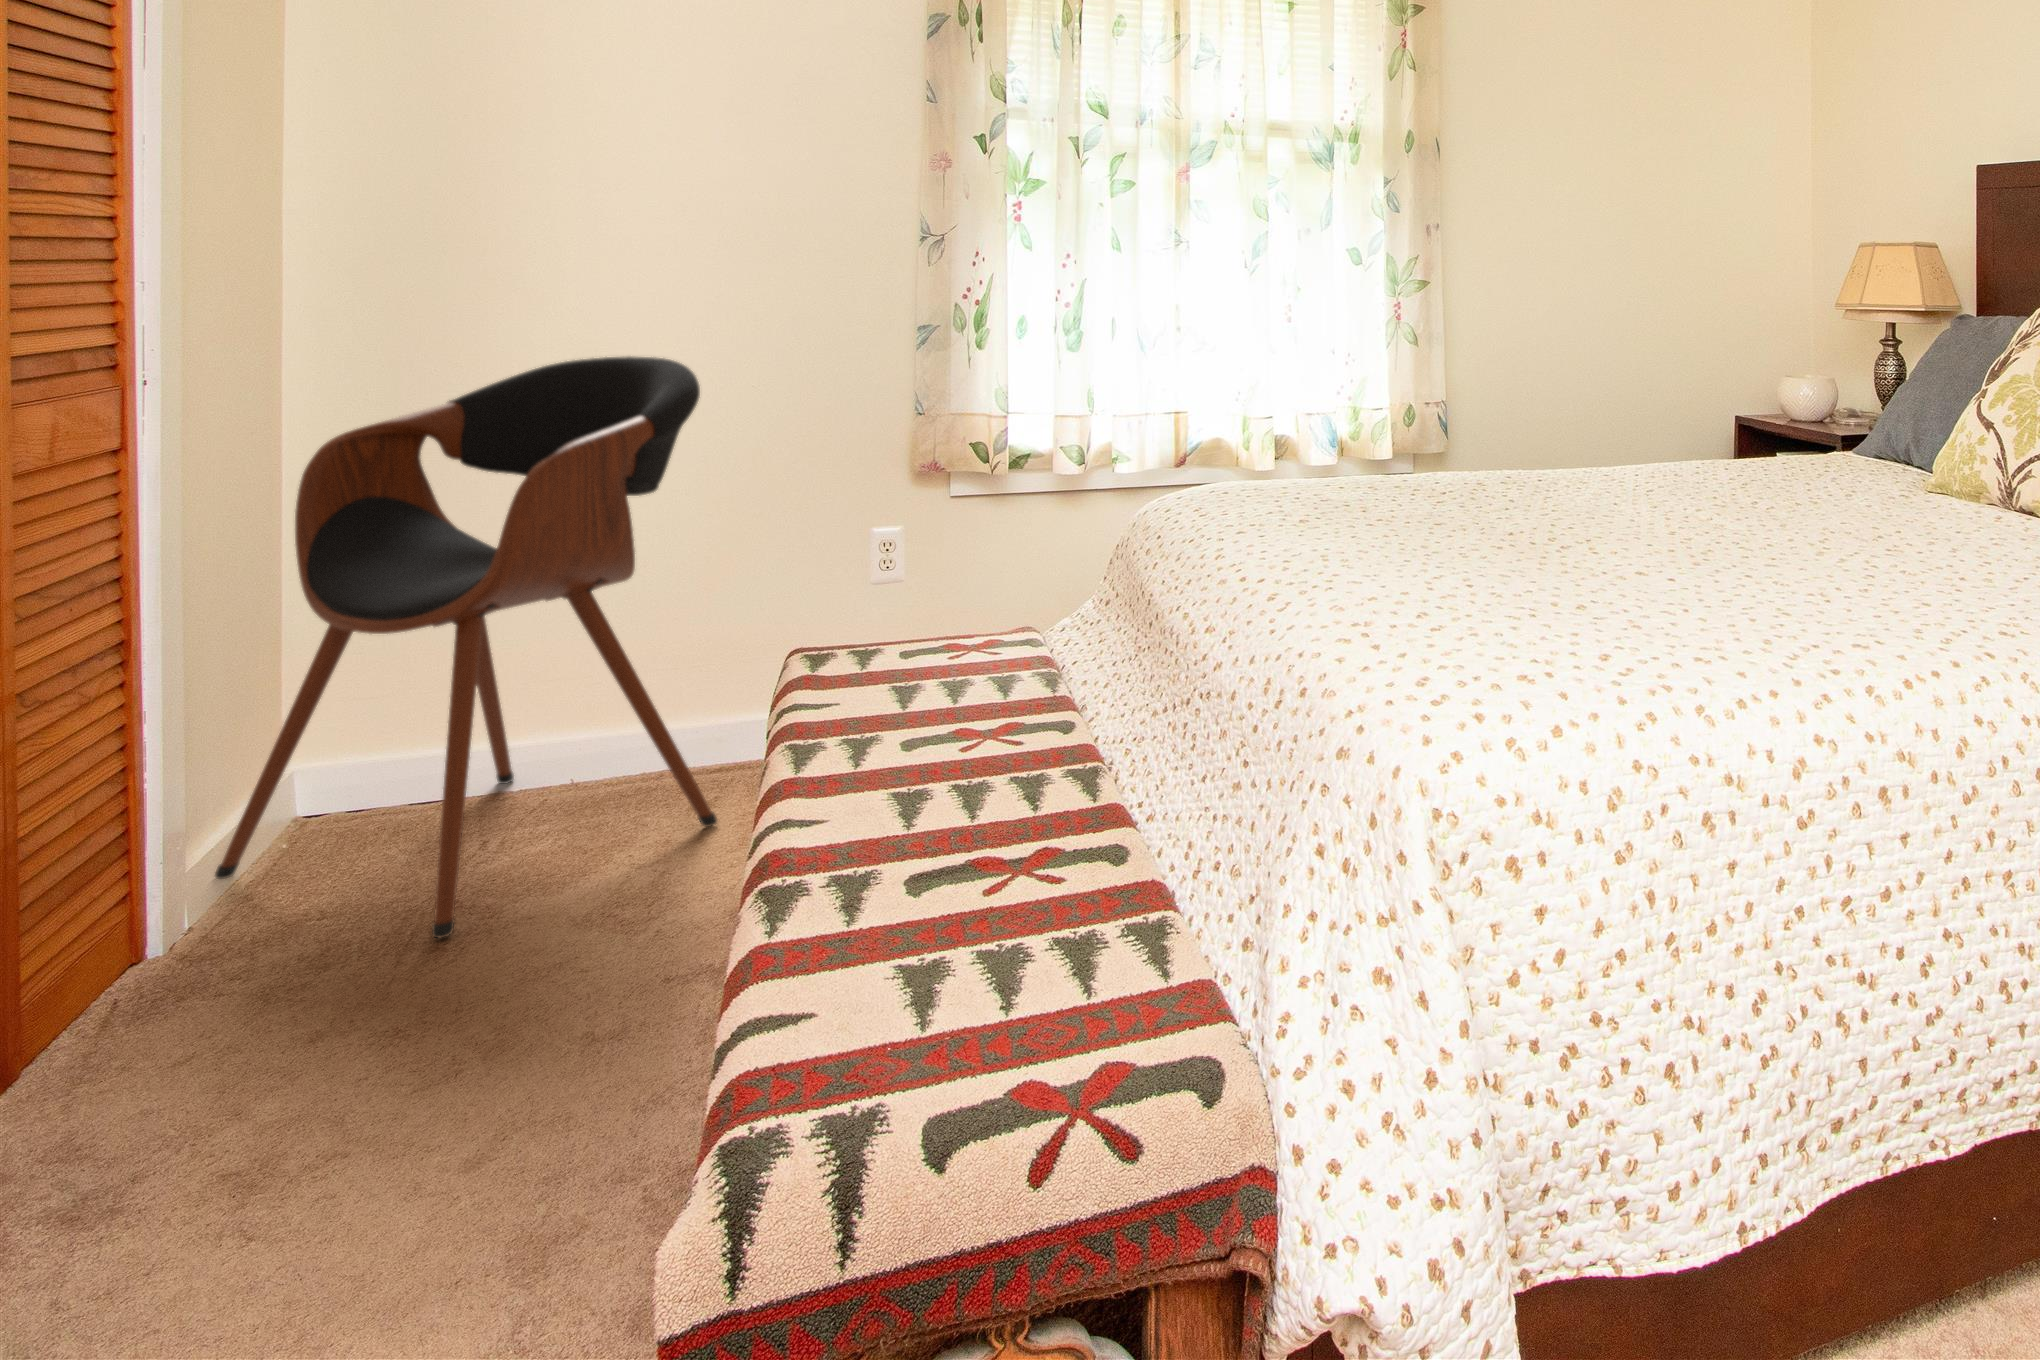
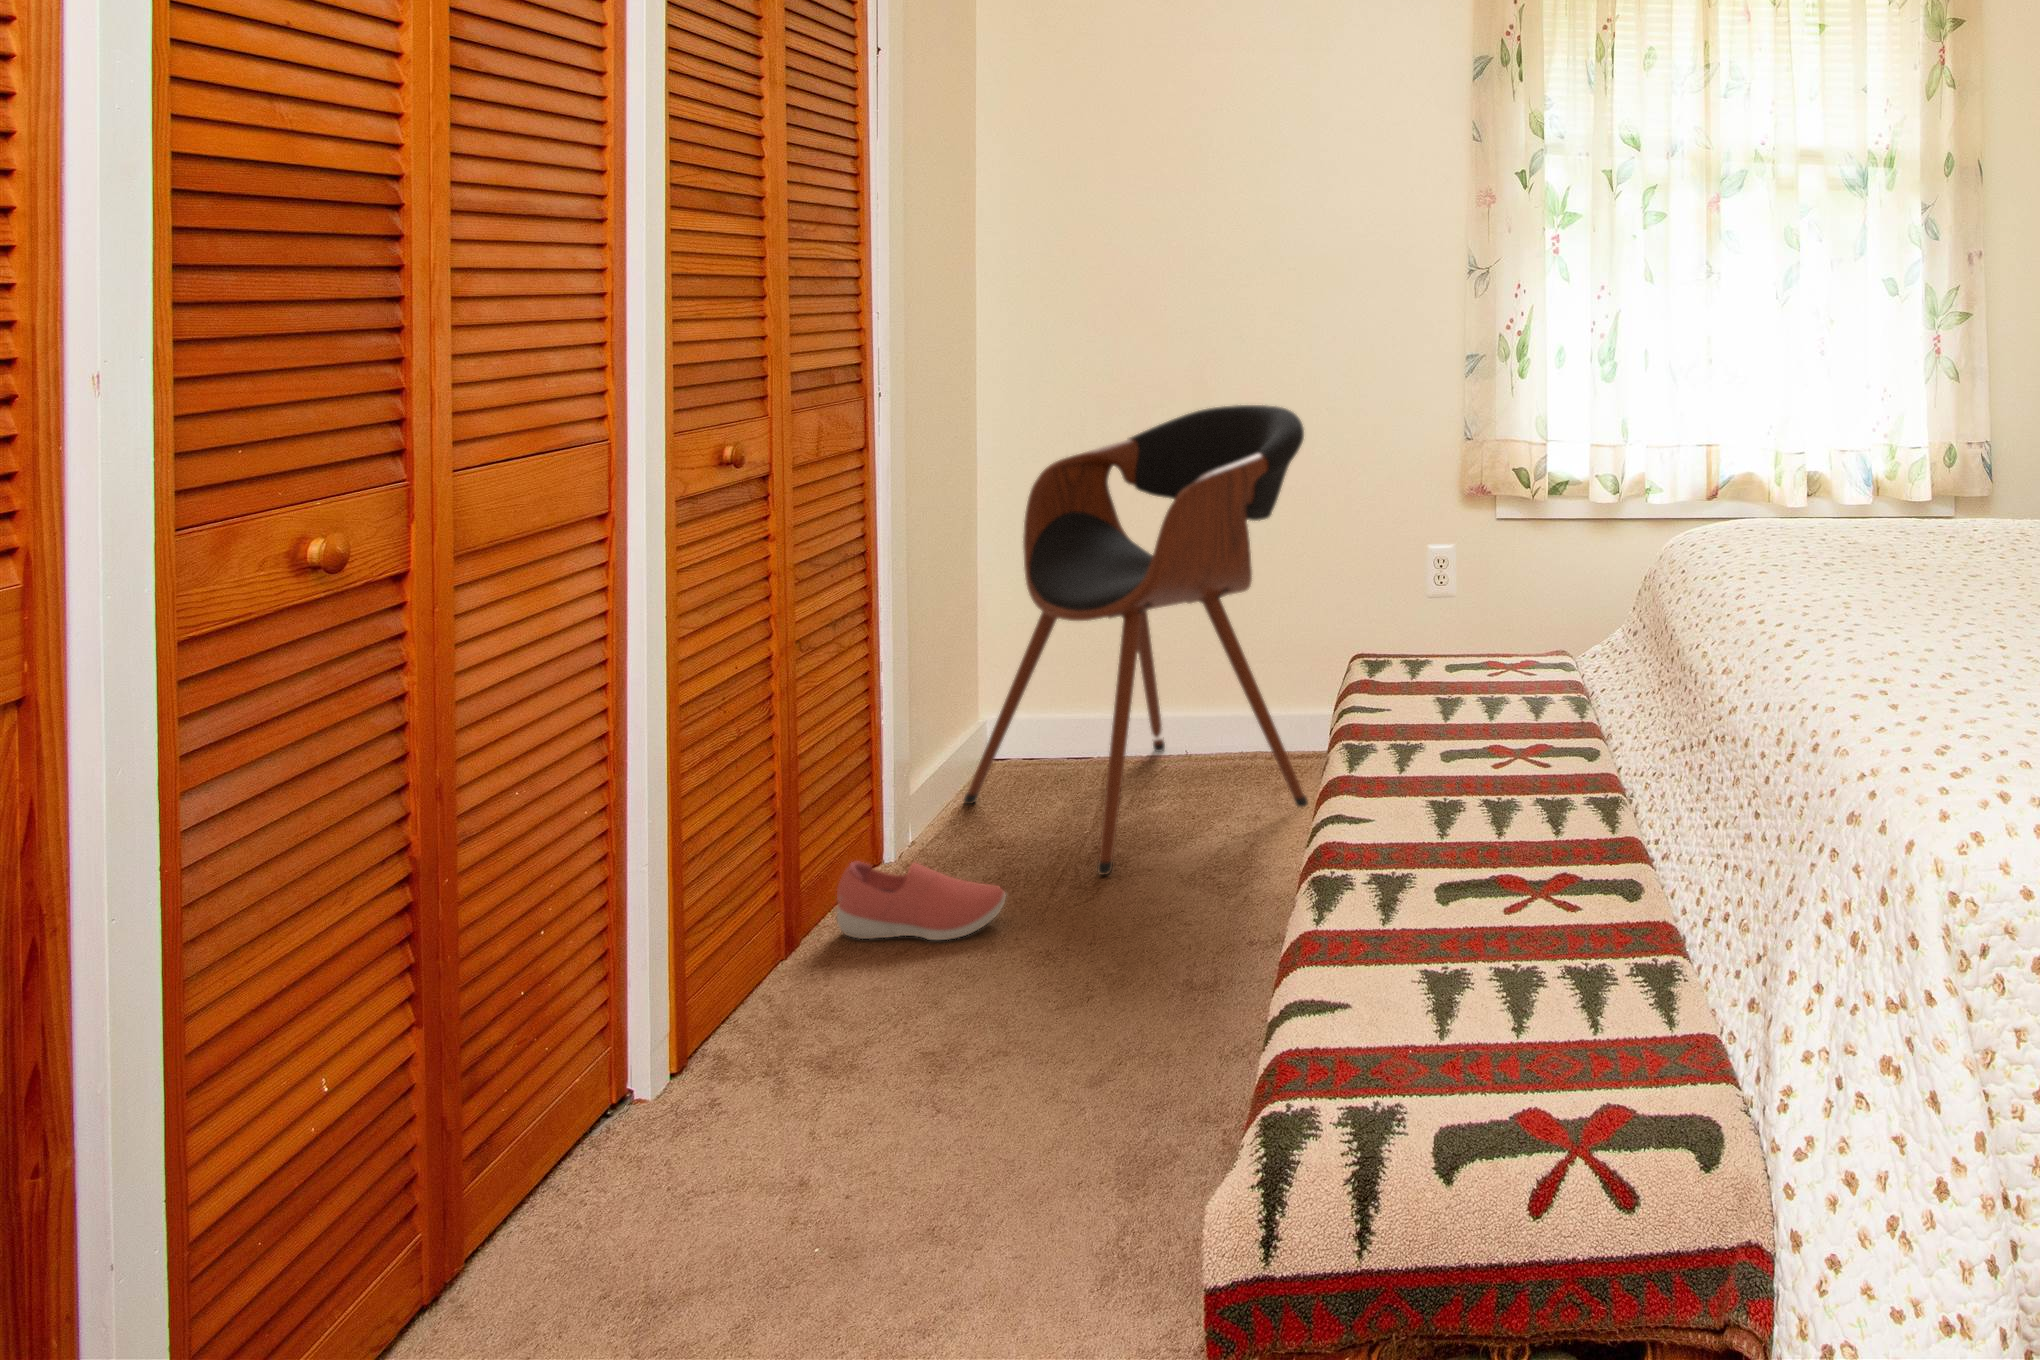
shoe: none [29,959,302,1068] -> present [837,862,1006,940]

